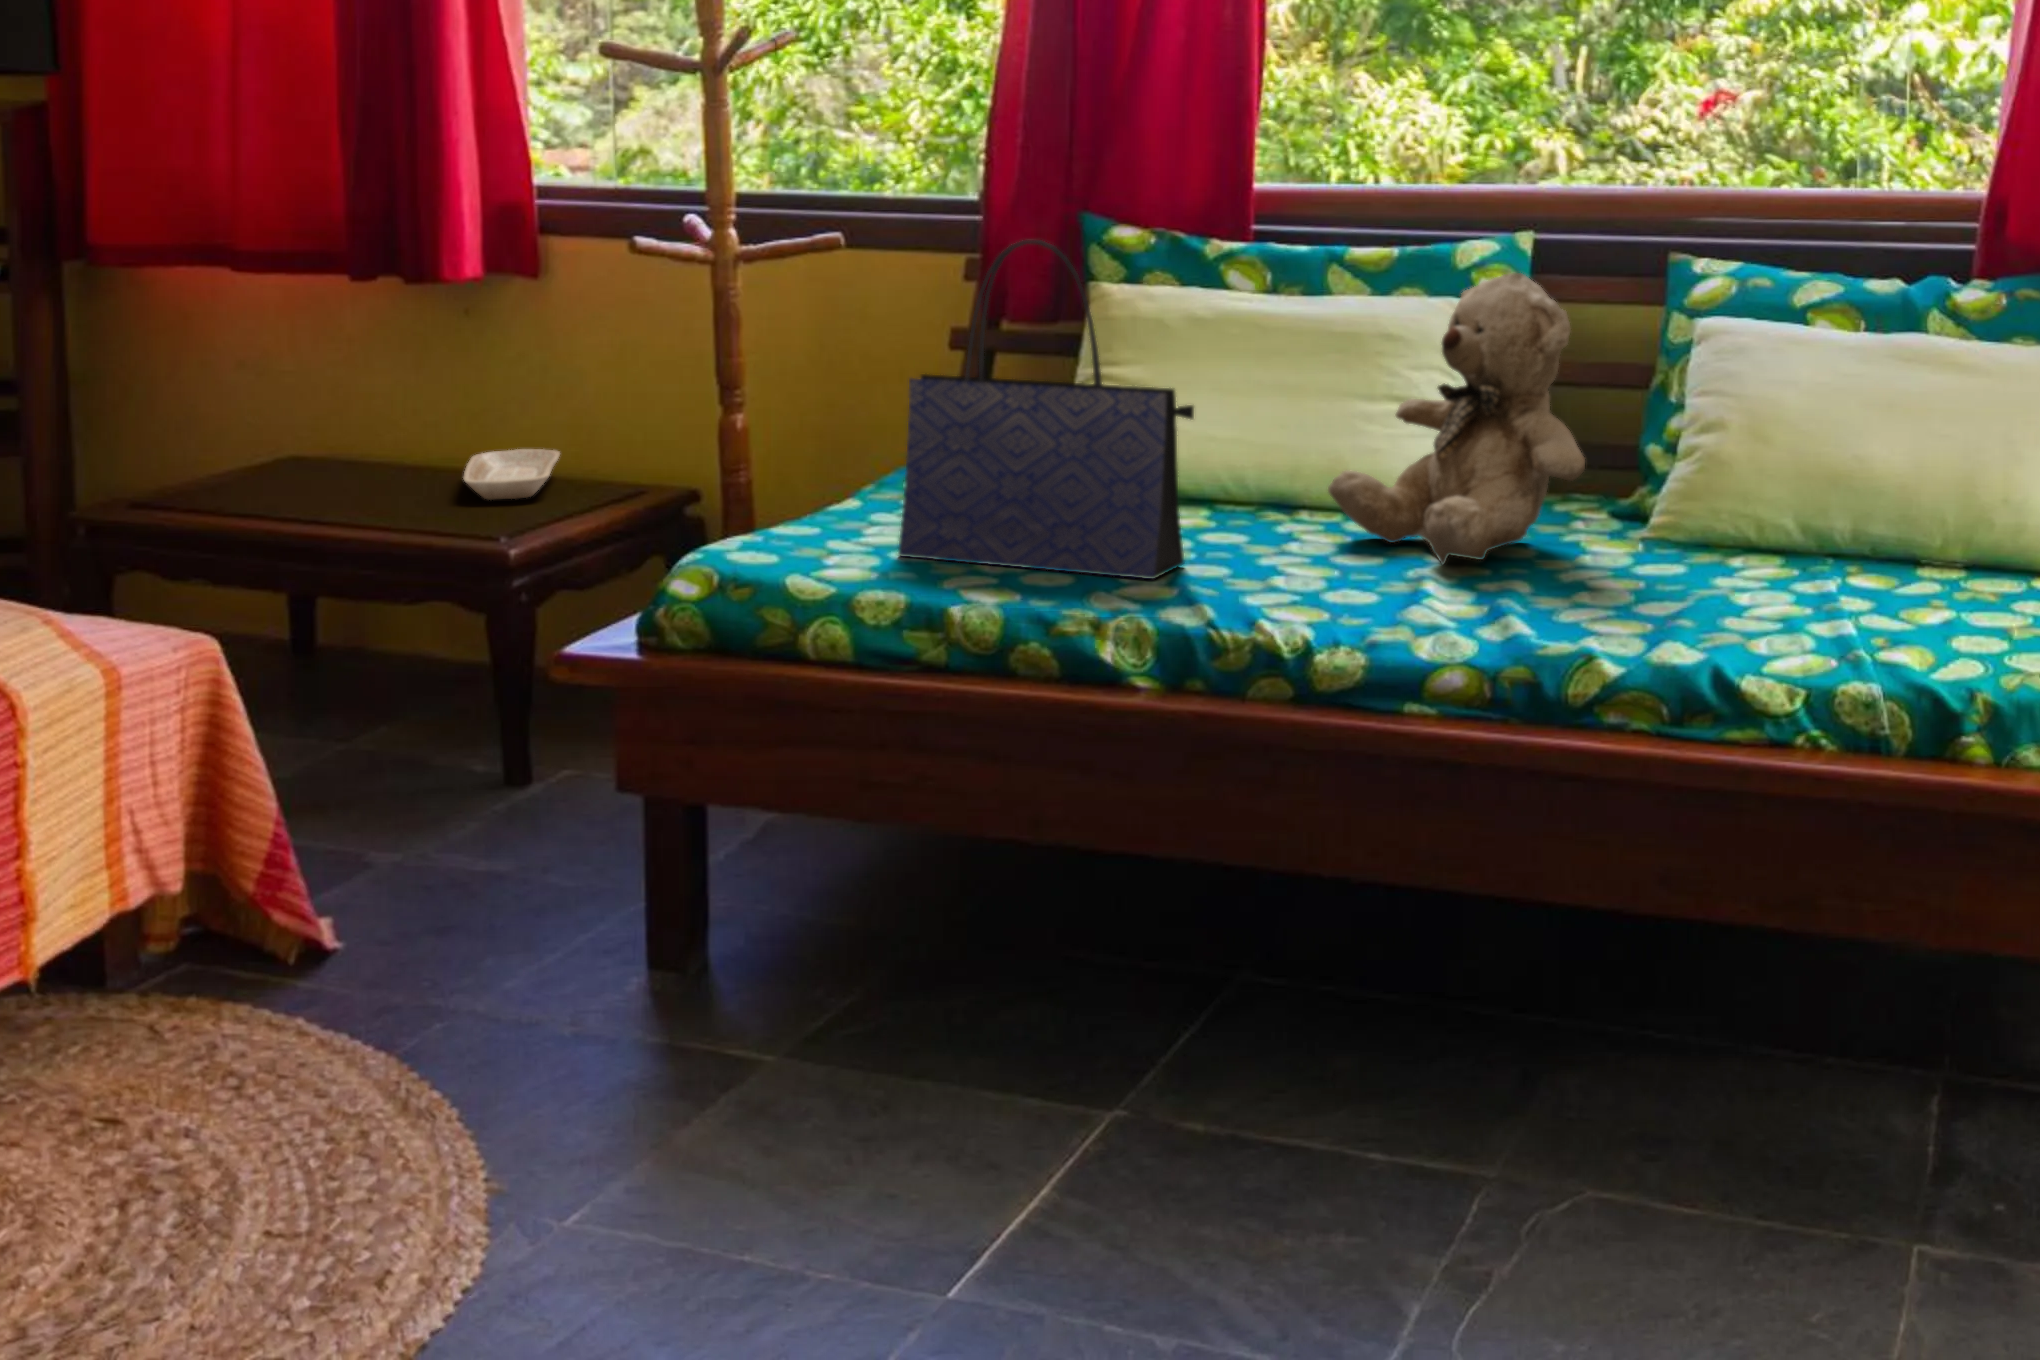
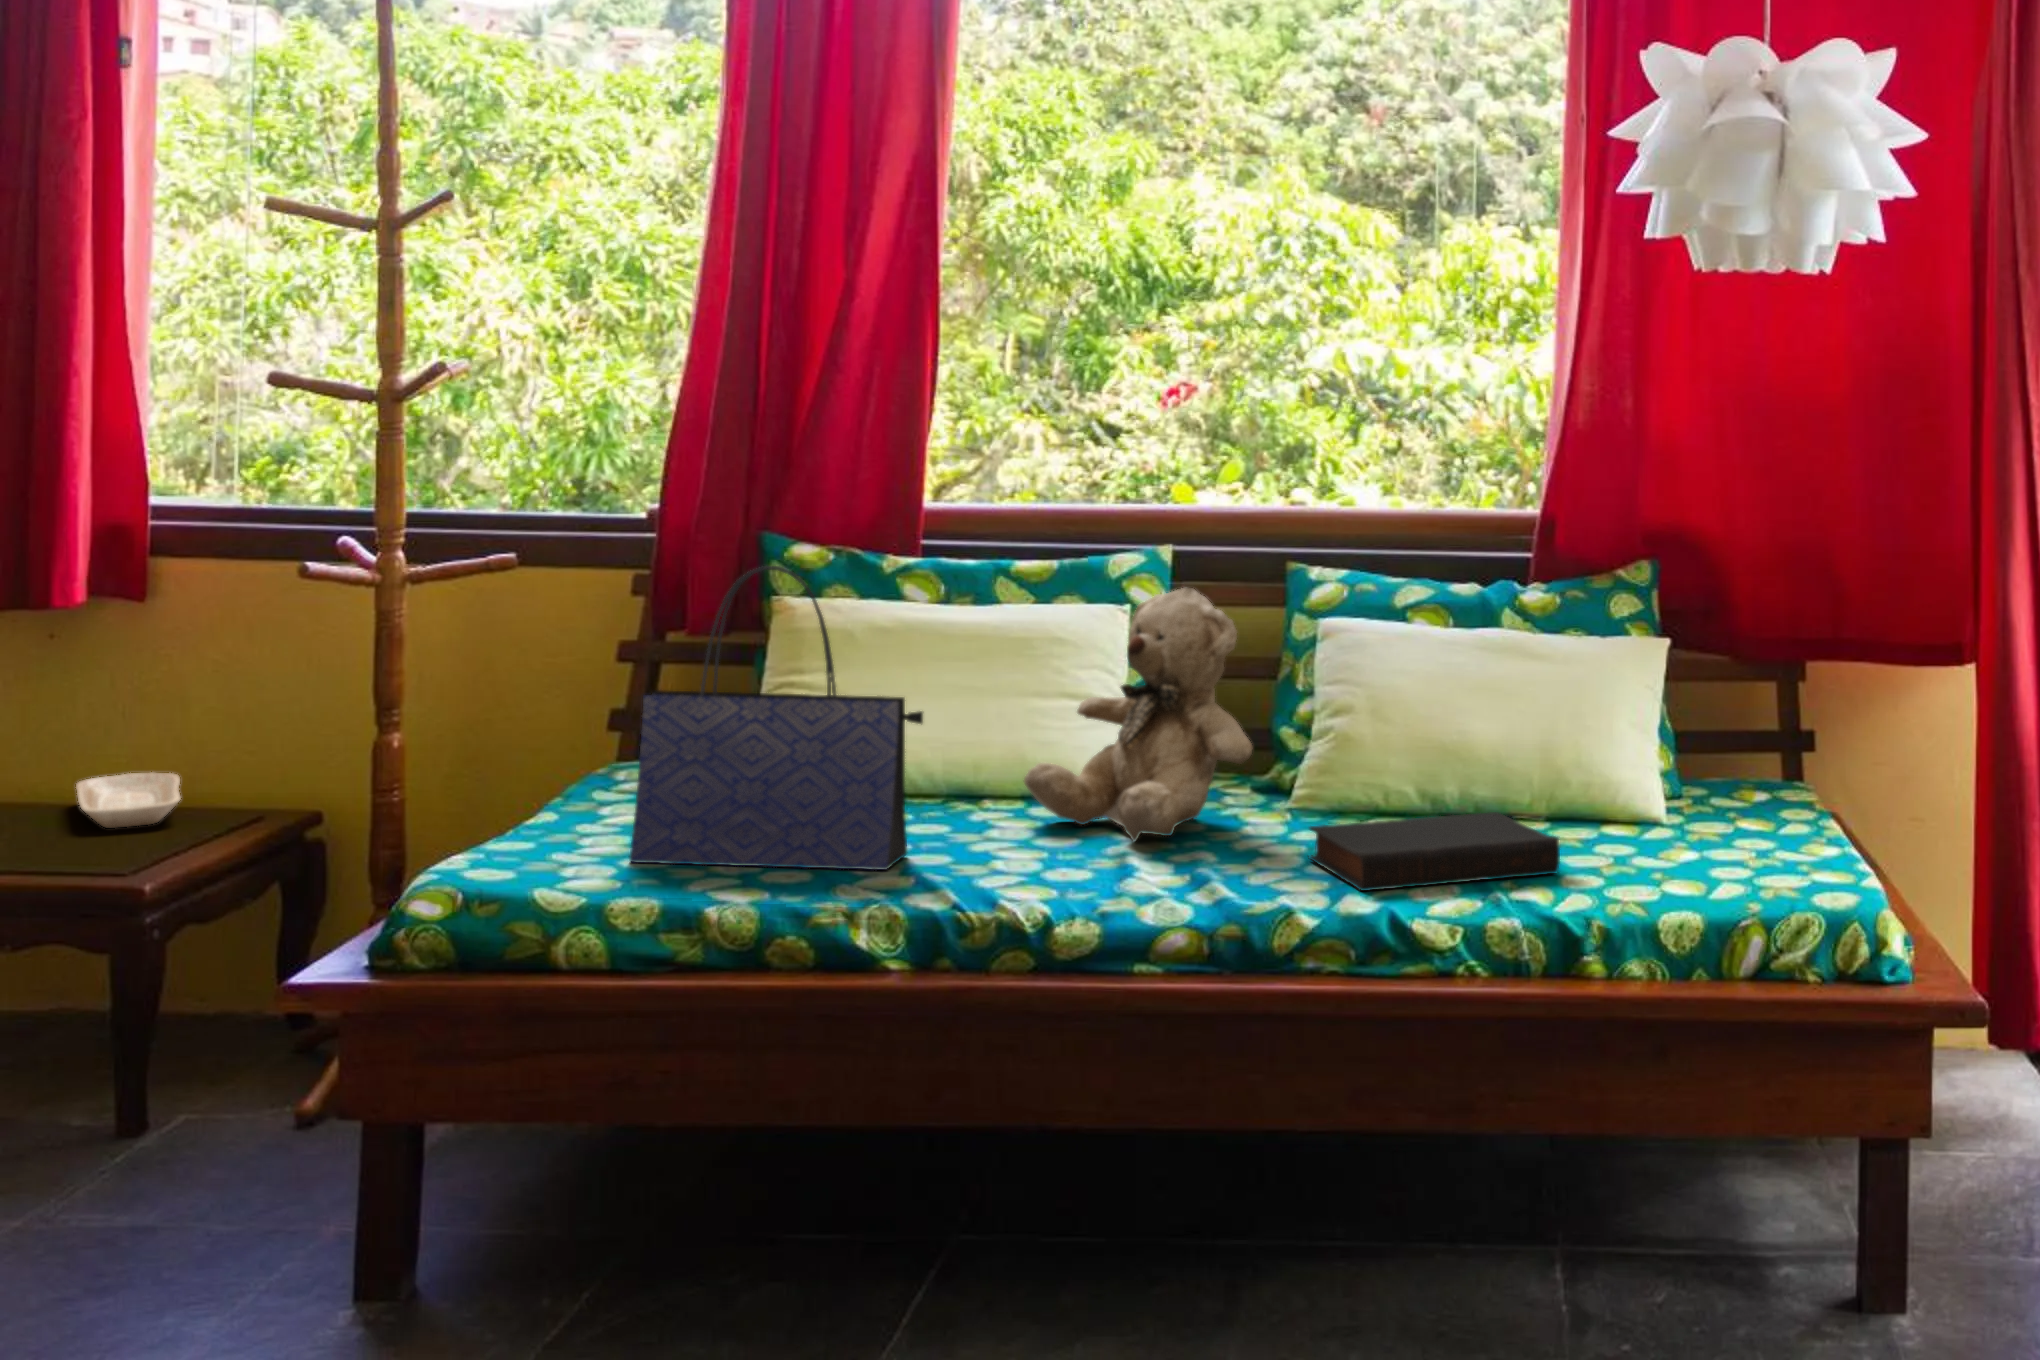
book: none [1638,553,1951,637] -> present [1309,812,1560,891]

